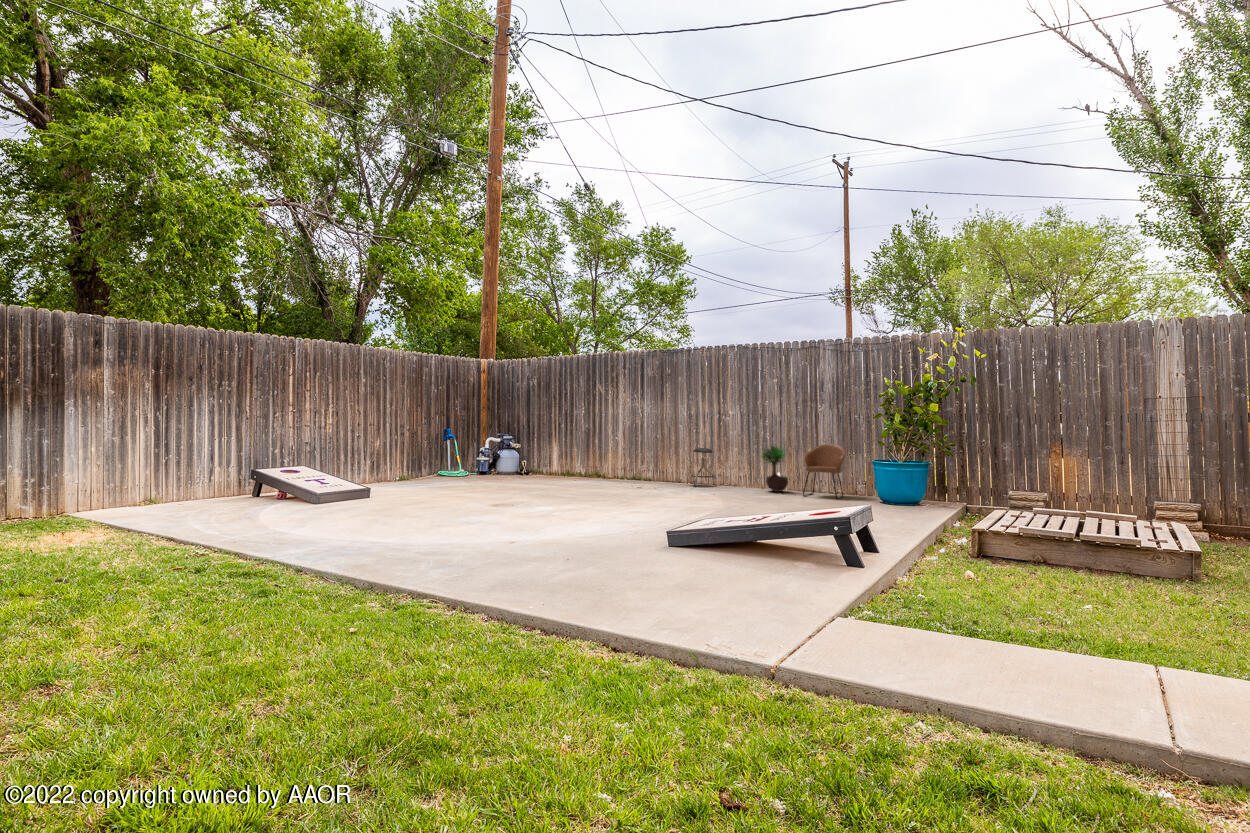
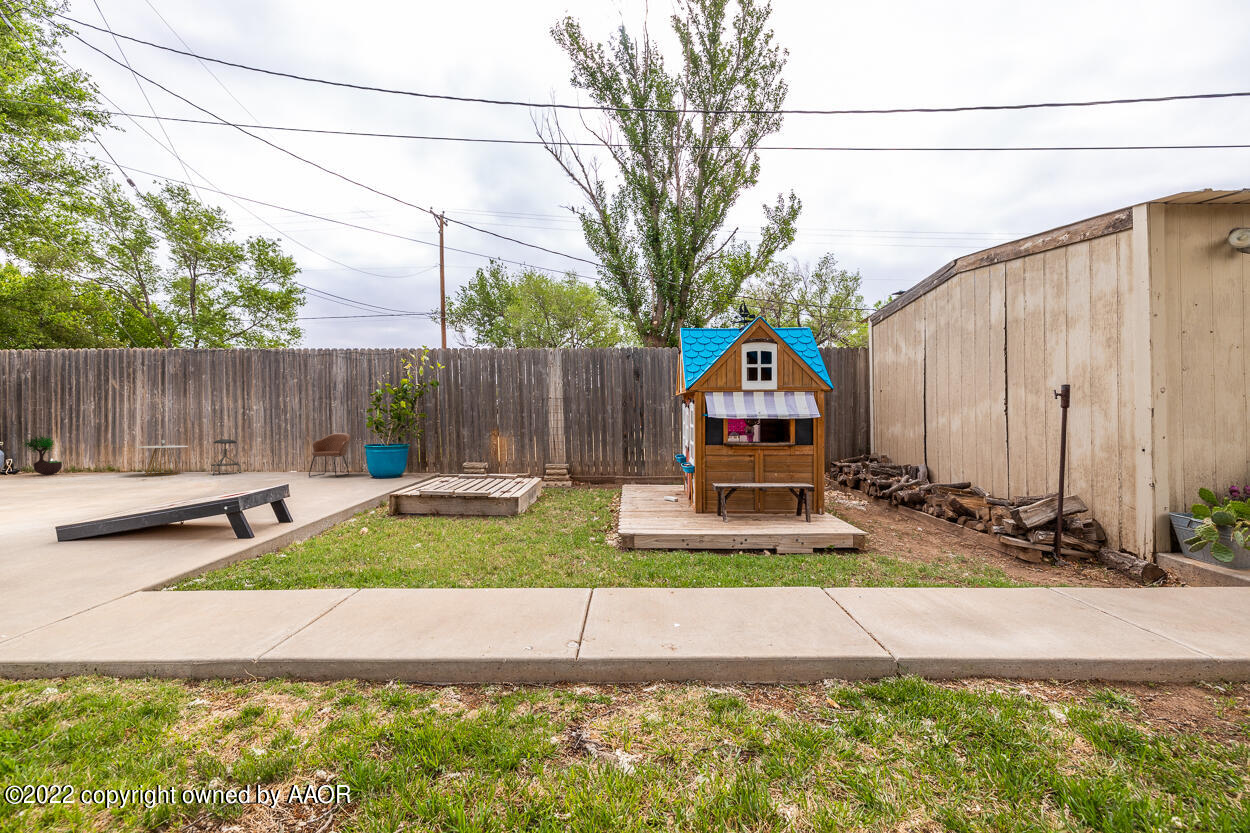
potted tree: present [762,446,788,492] -> present [24,435,62,475]
side table: none [627,447,667,484] -> present [137,440,188,476]

